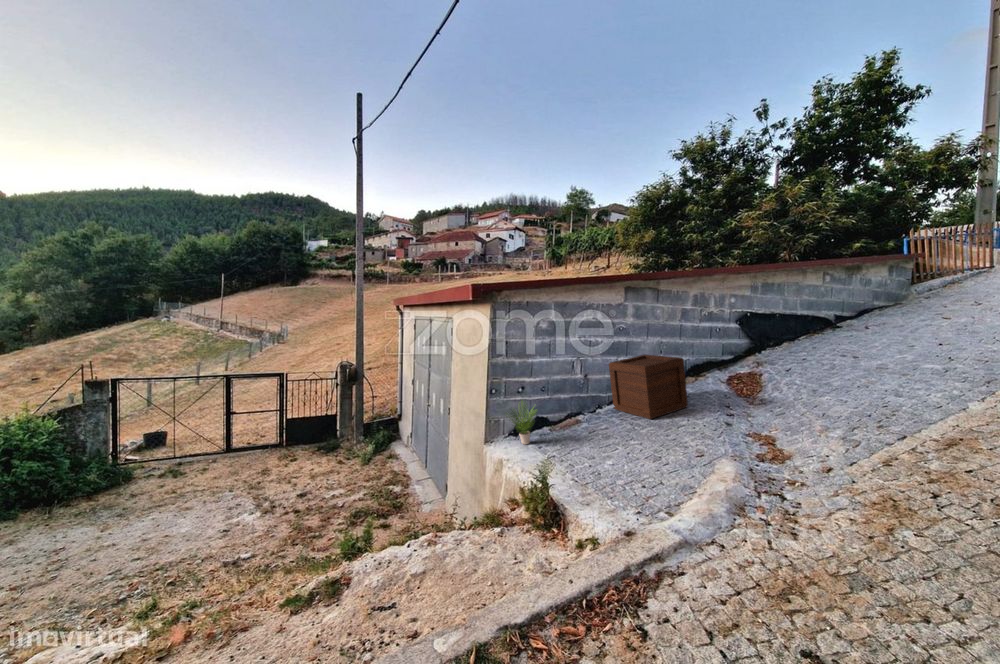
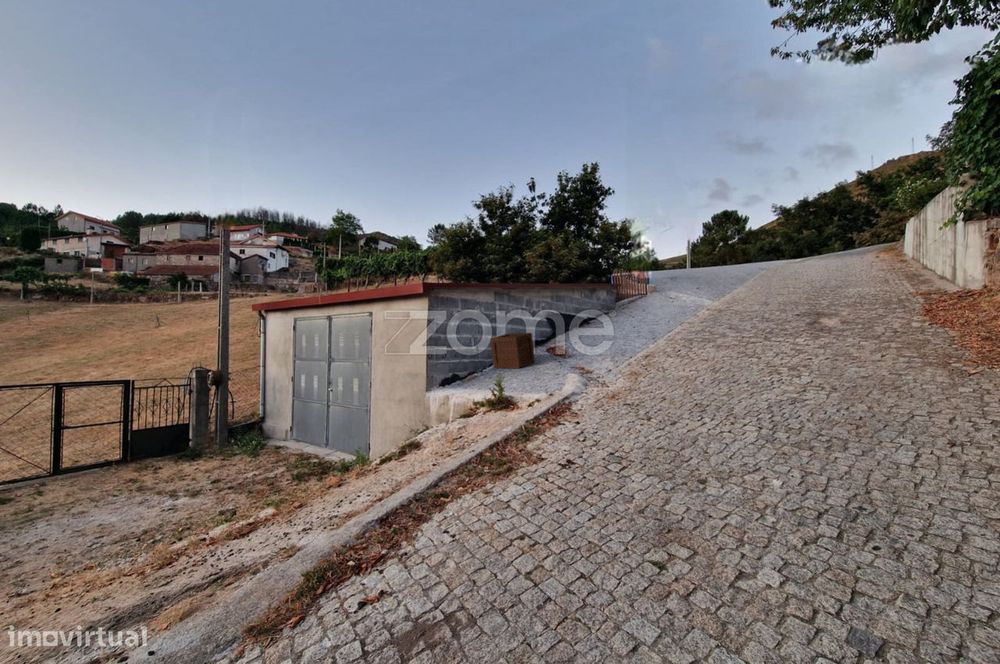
potted plant: present [510,404,535,444] -> none [439,359,463,388]

